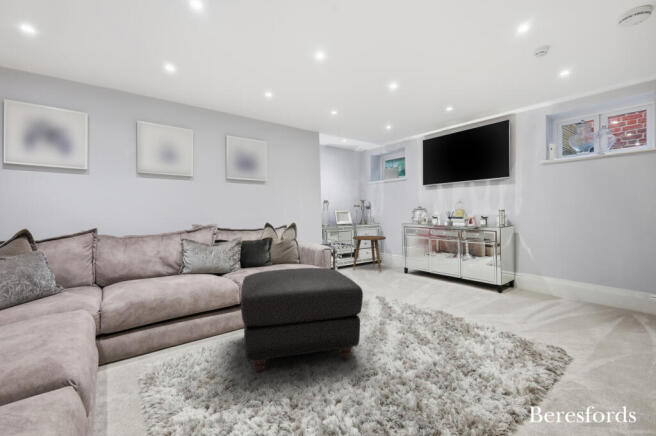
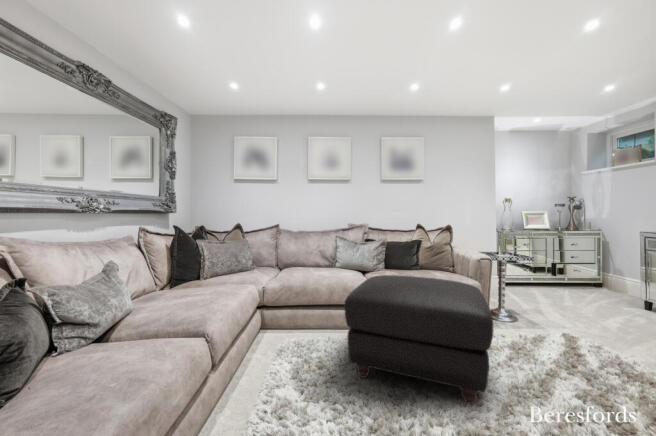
side table: present [353,236,386,272] -> none [547,245,610,301]

